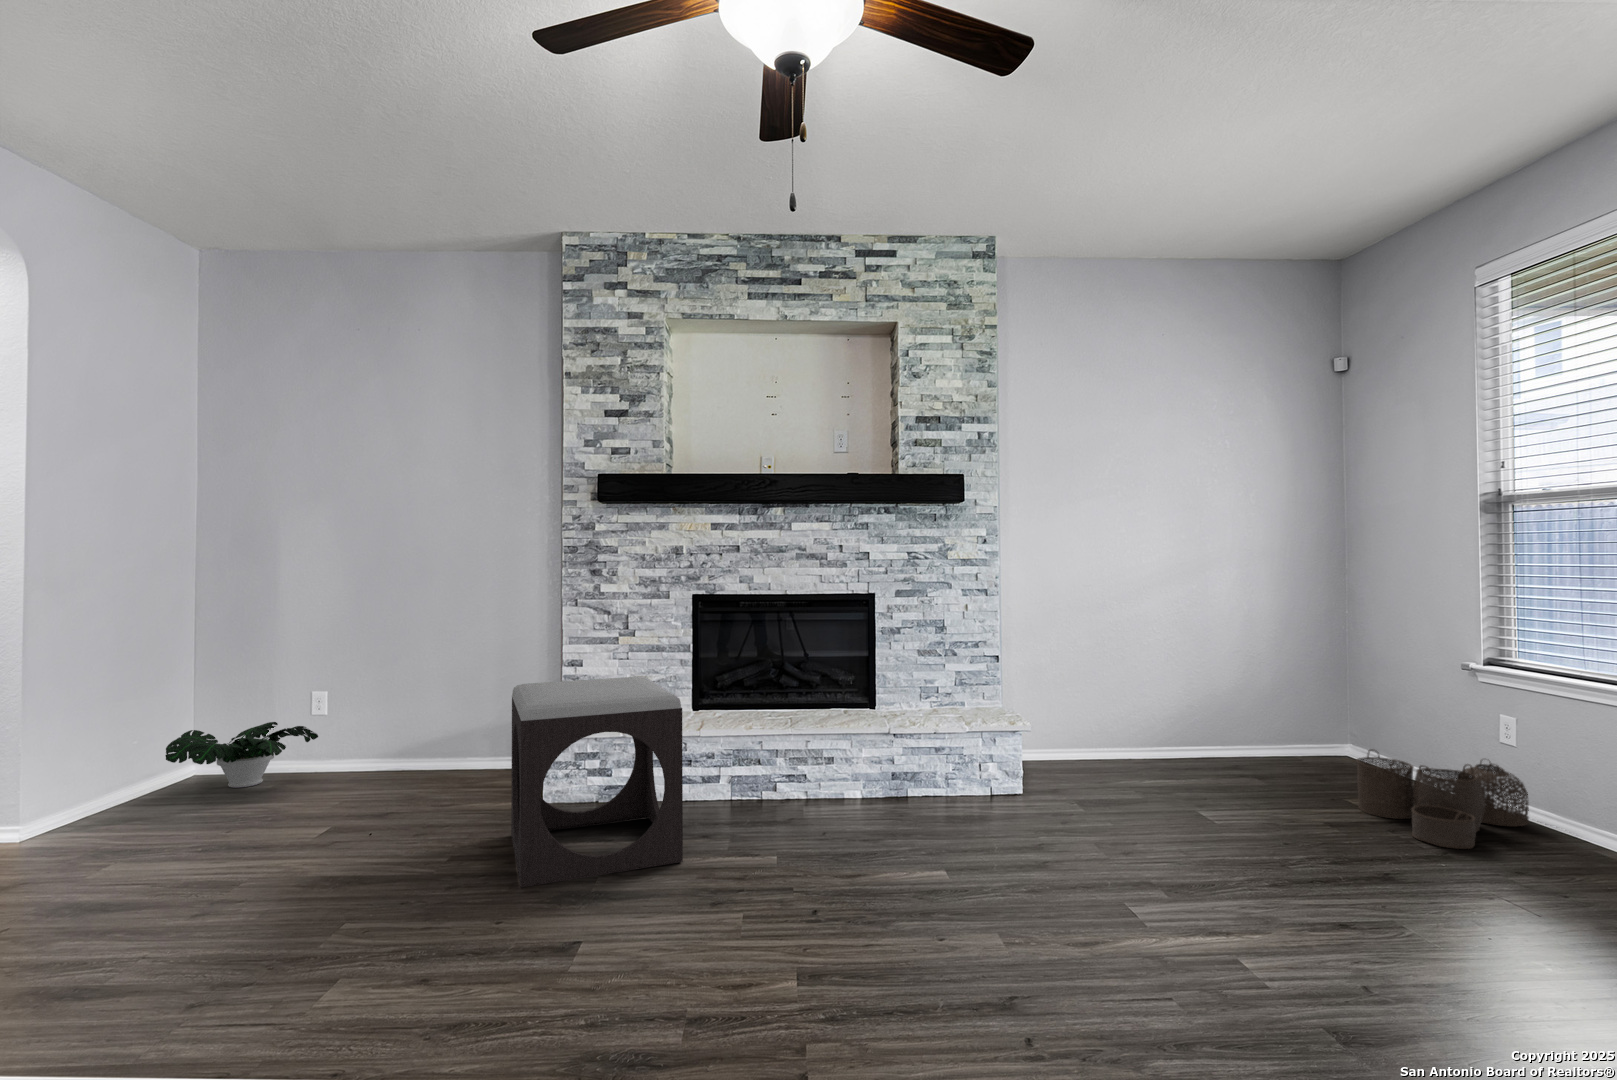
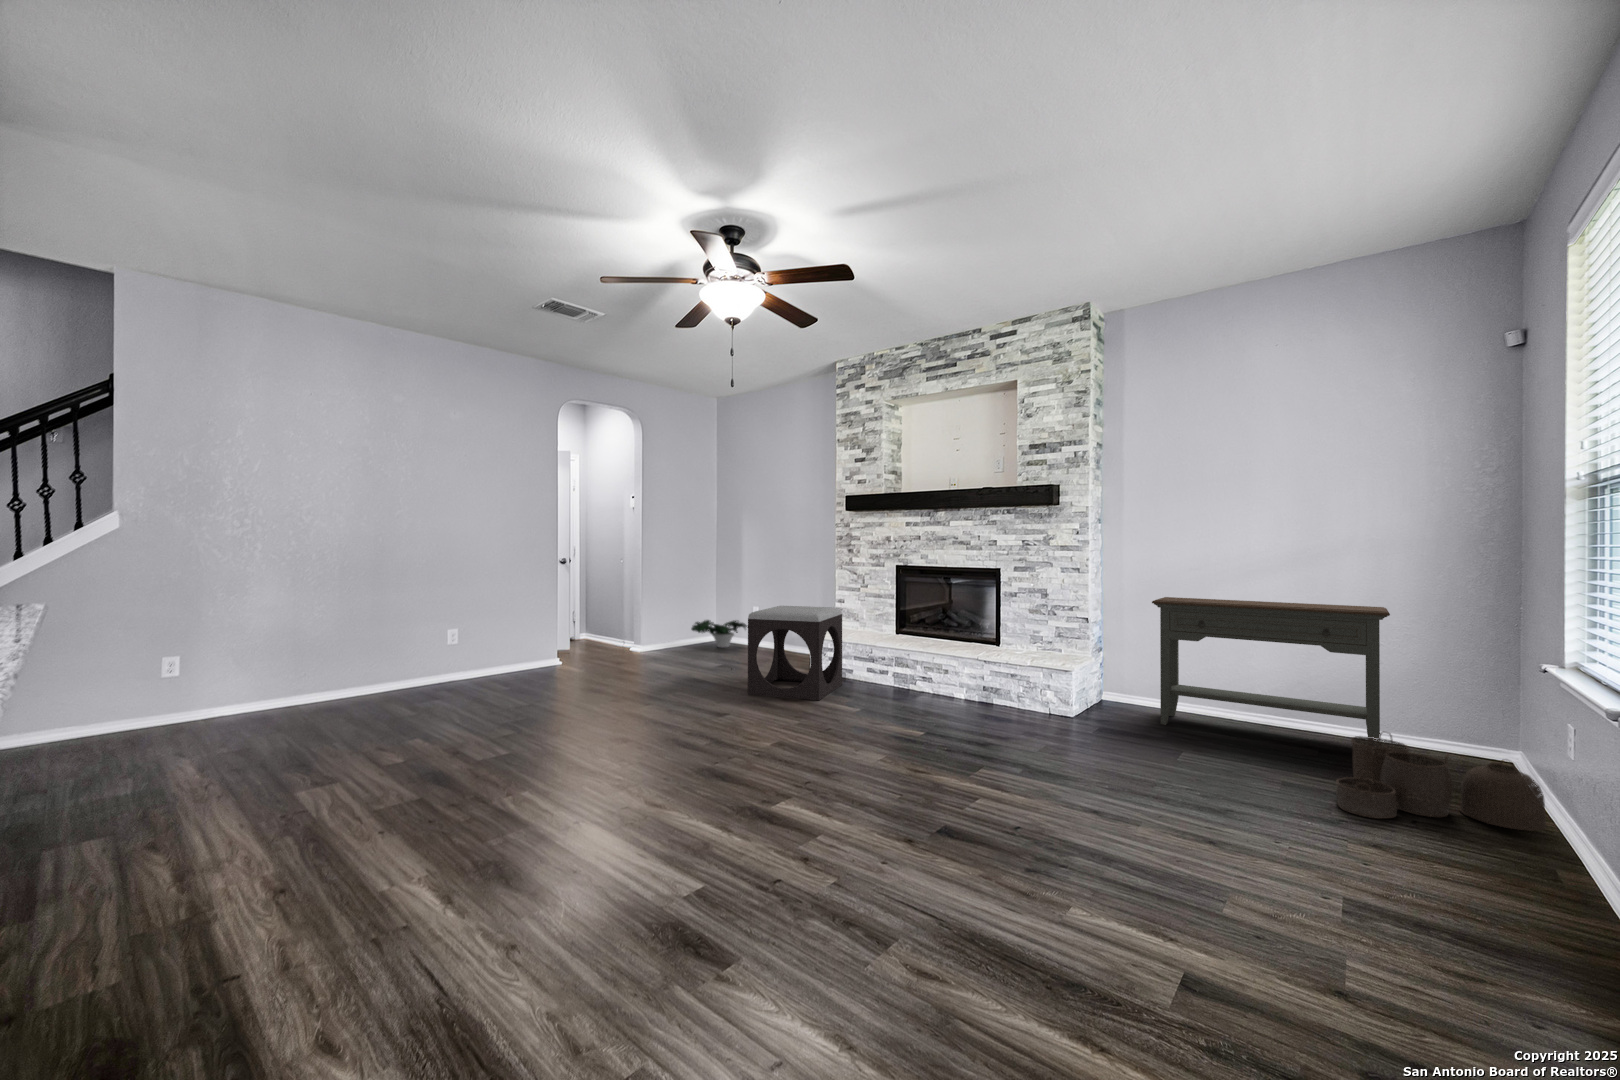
console table: none [1071,619,1313,782] -> present [1152,597,1390,738]

